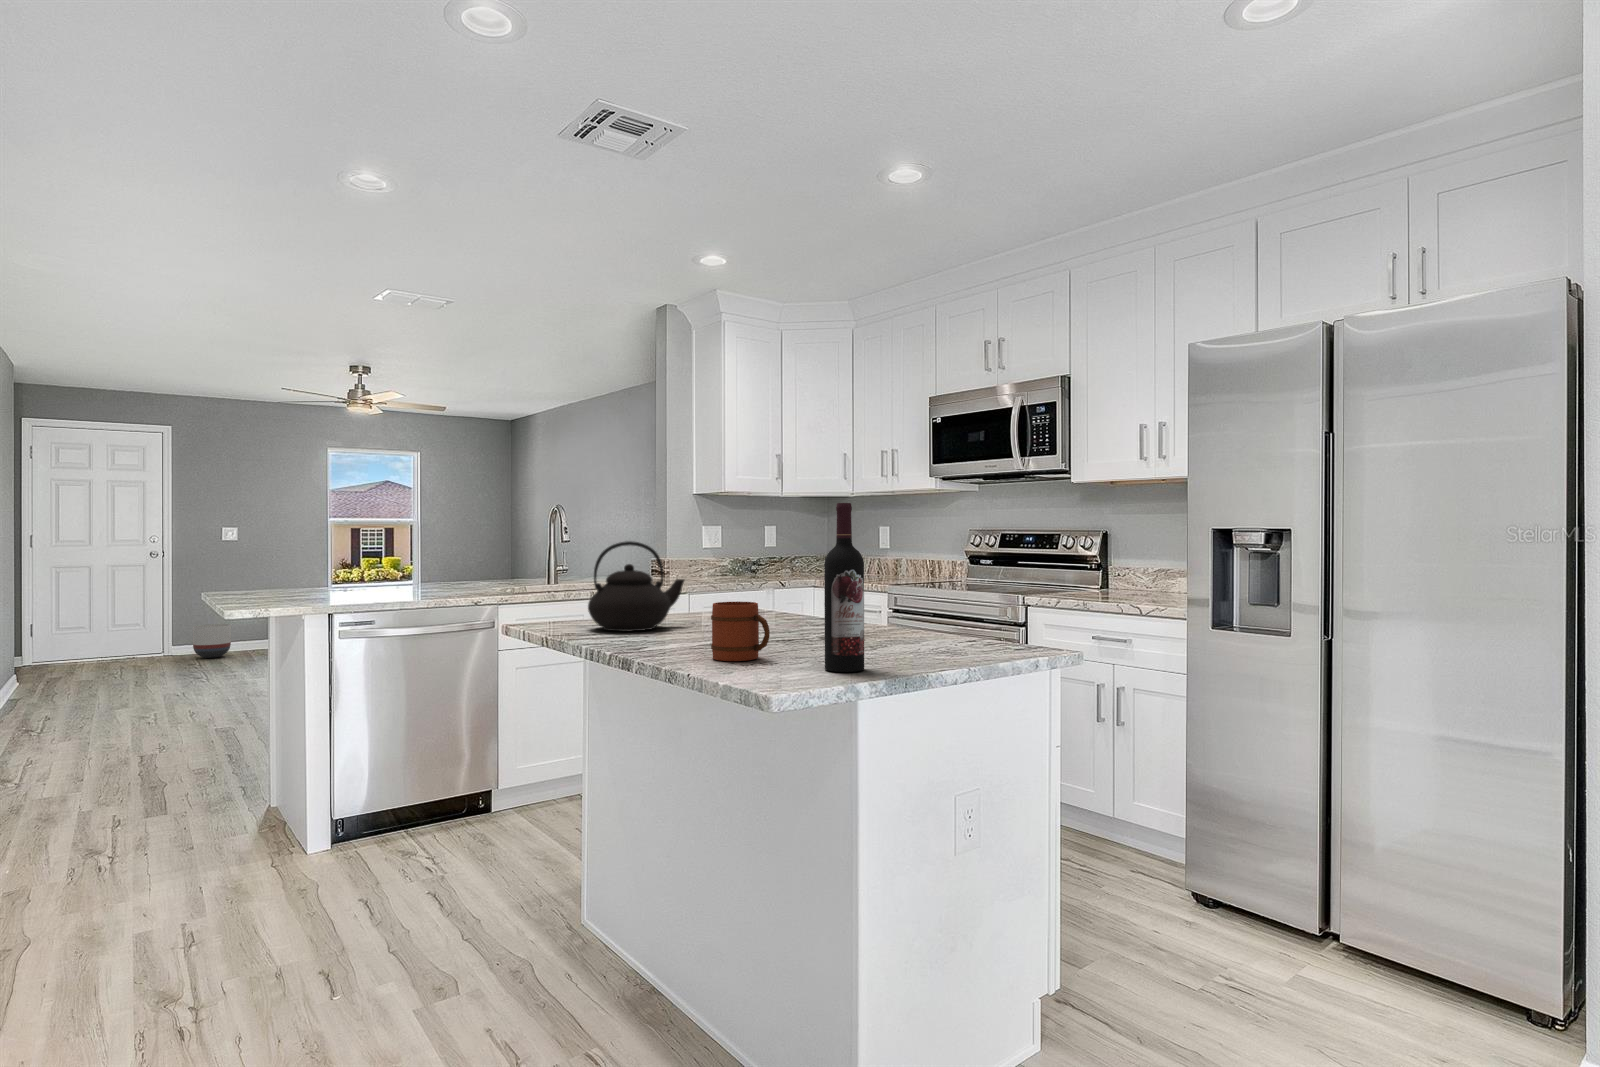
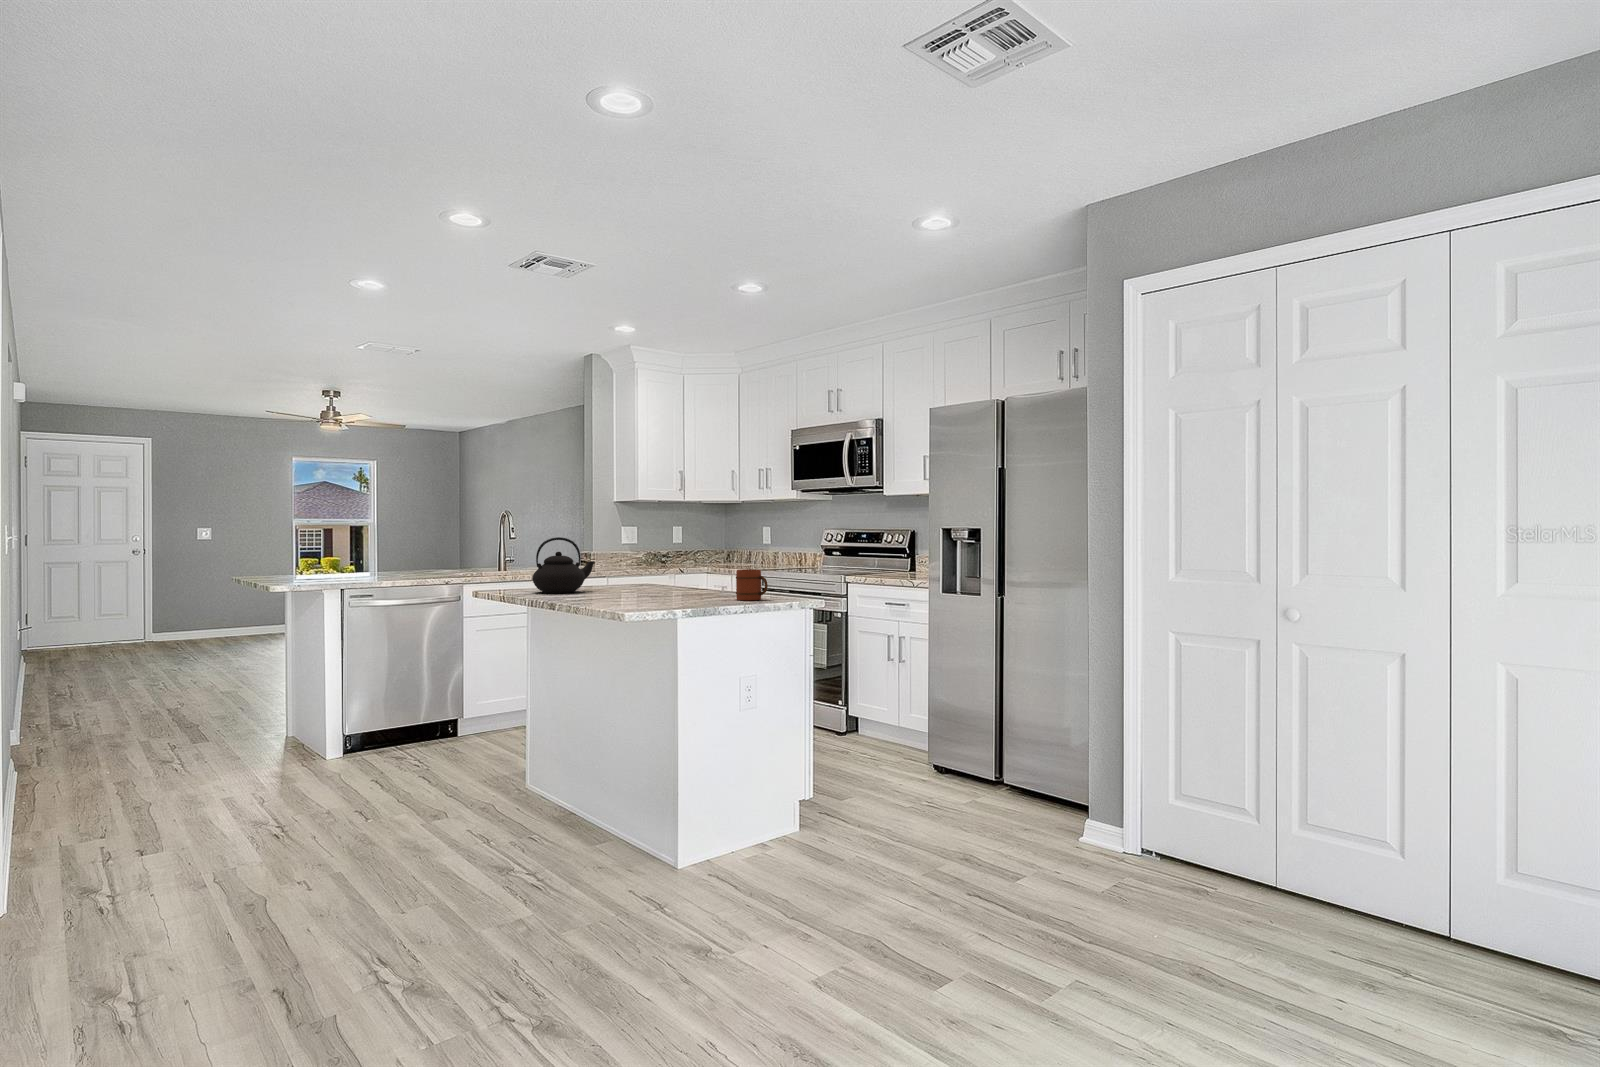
wine bottle: present [824,503,864,672] -> none [663,516,684,606]
mug: present [711,601,770,661] -> present [736,569,768,600]
planter: present [193,624,231,658] -> none [172,614,205,644]

